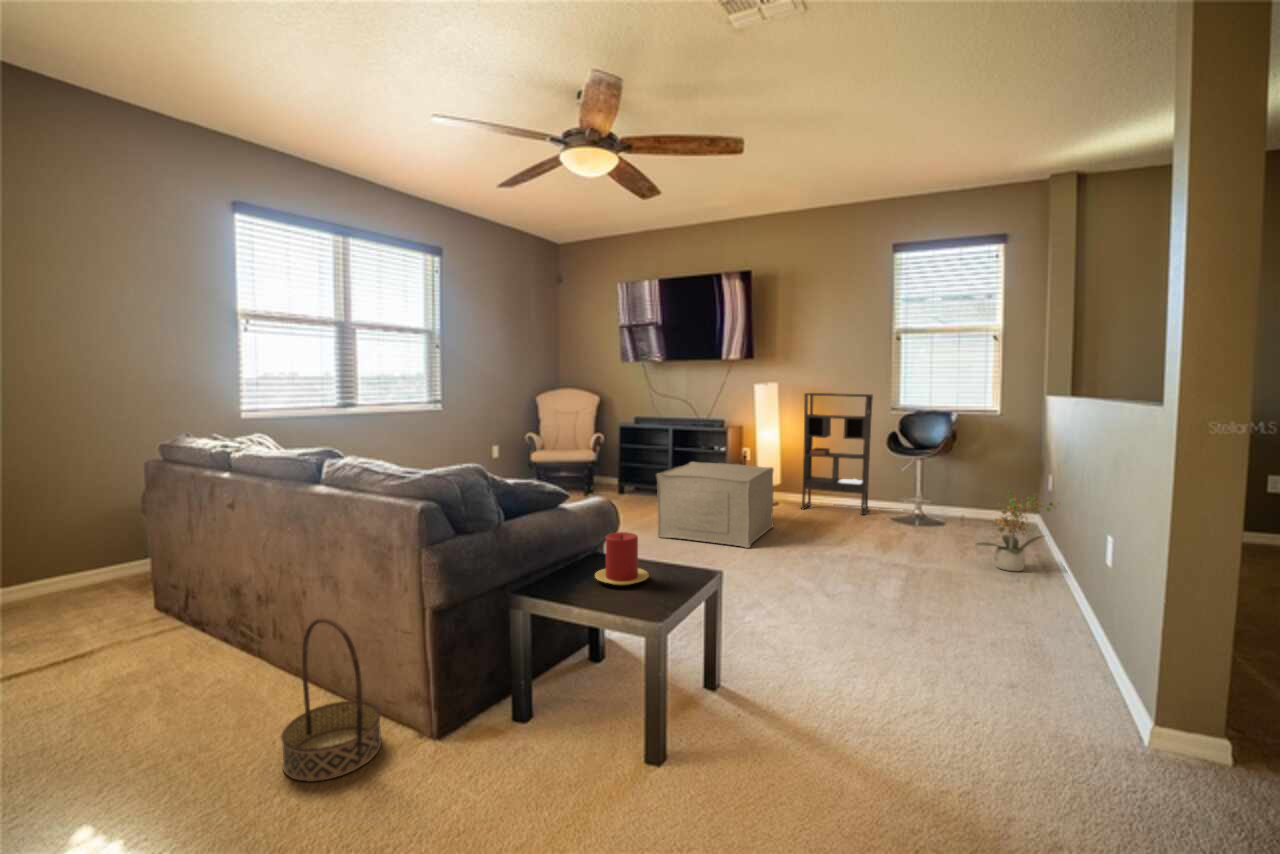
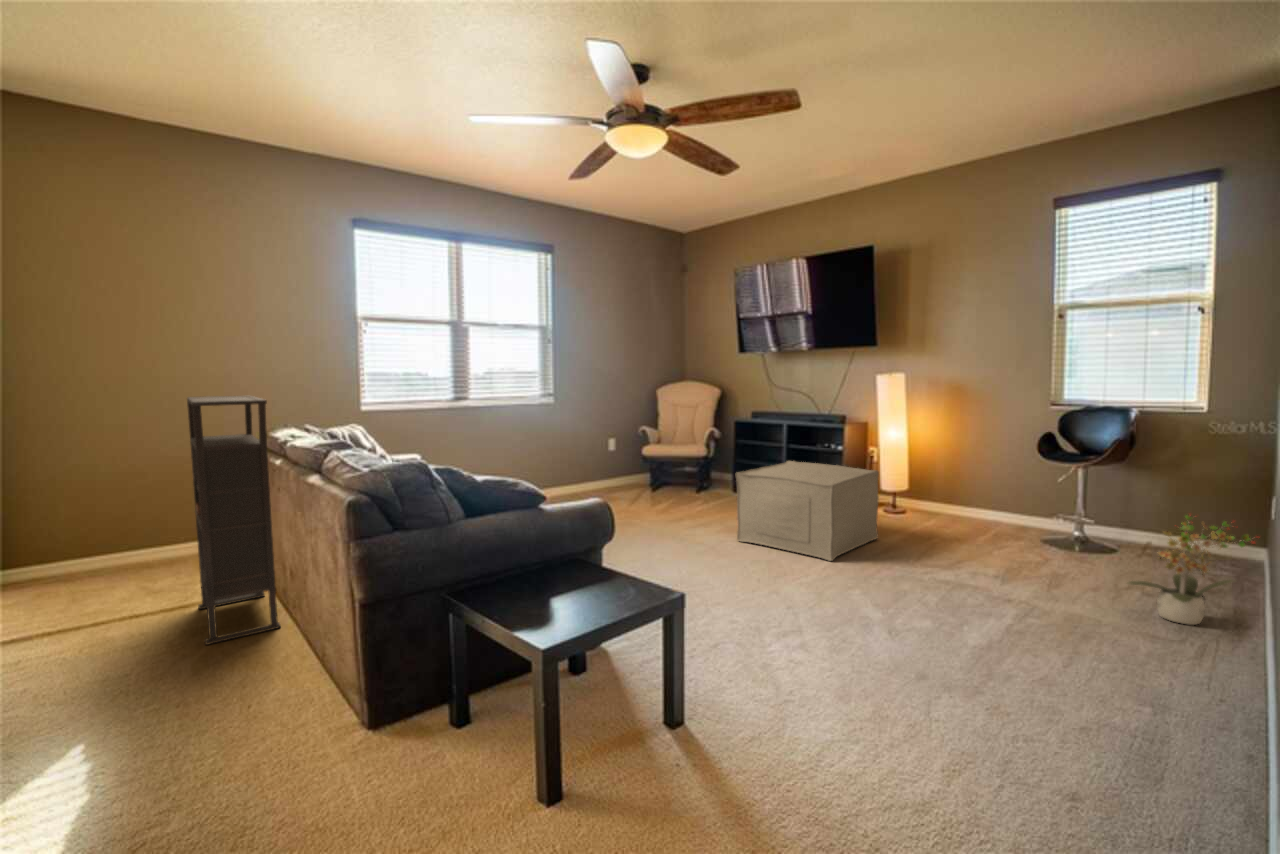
bookshelf: present [801,393,873,515] -> present [187,396,281,645]
candle: present [595,532,649,585] -> none [538,539,597,597]
basket: present [281,618,381,782] -> none [233,600,331,753]

